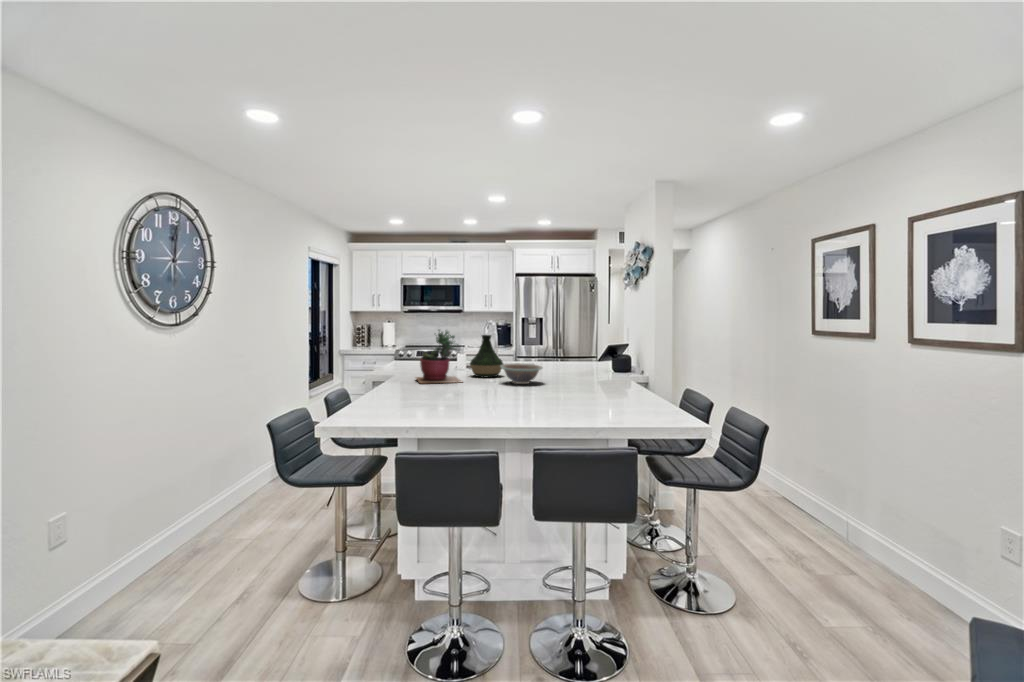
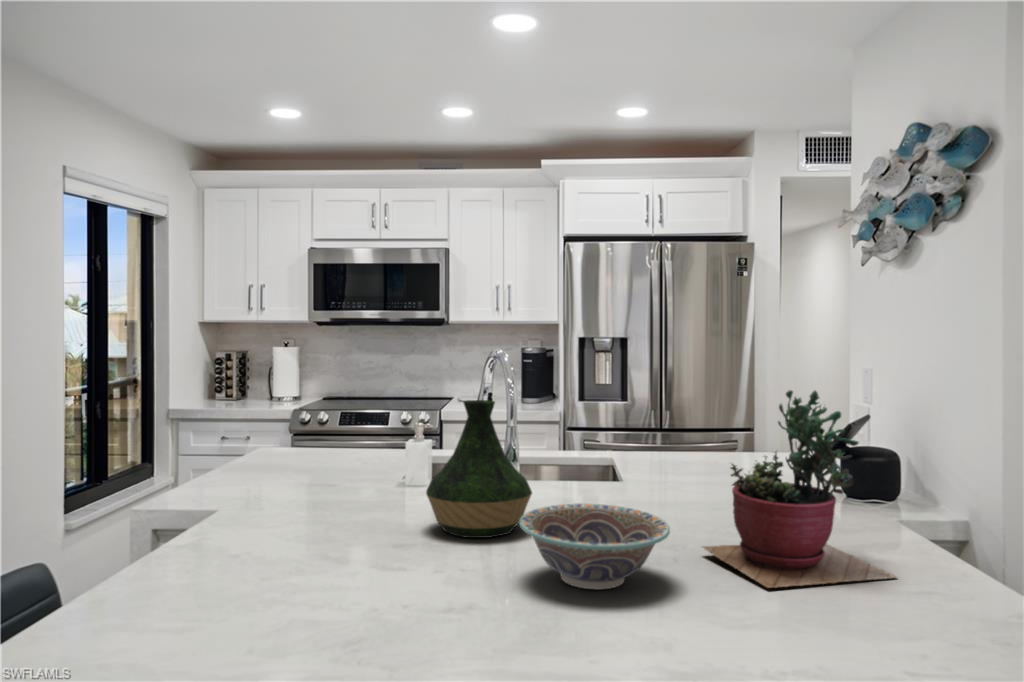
succulent plant: present [416,330,461,383] -> present [703,390,896,588]

